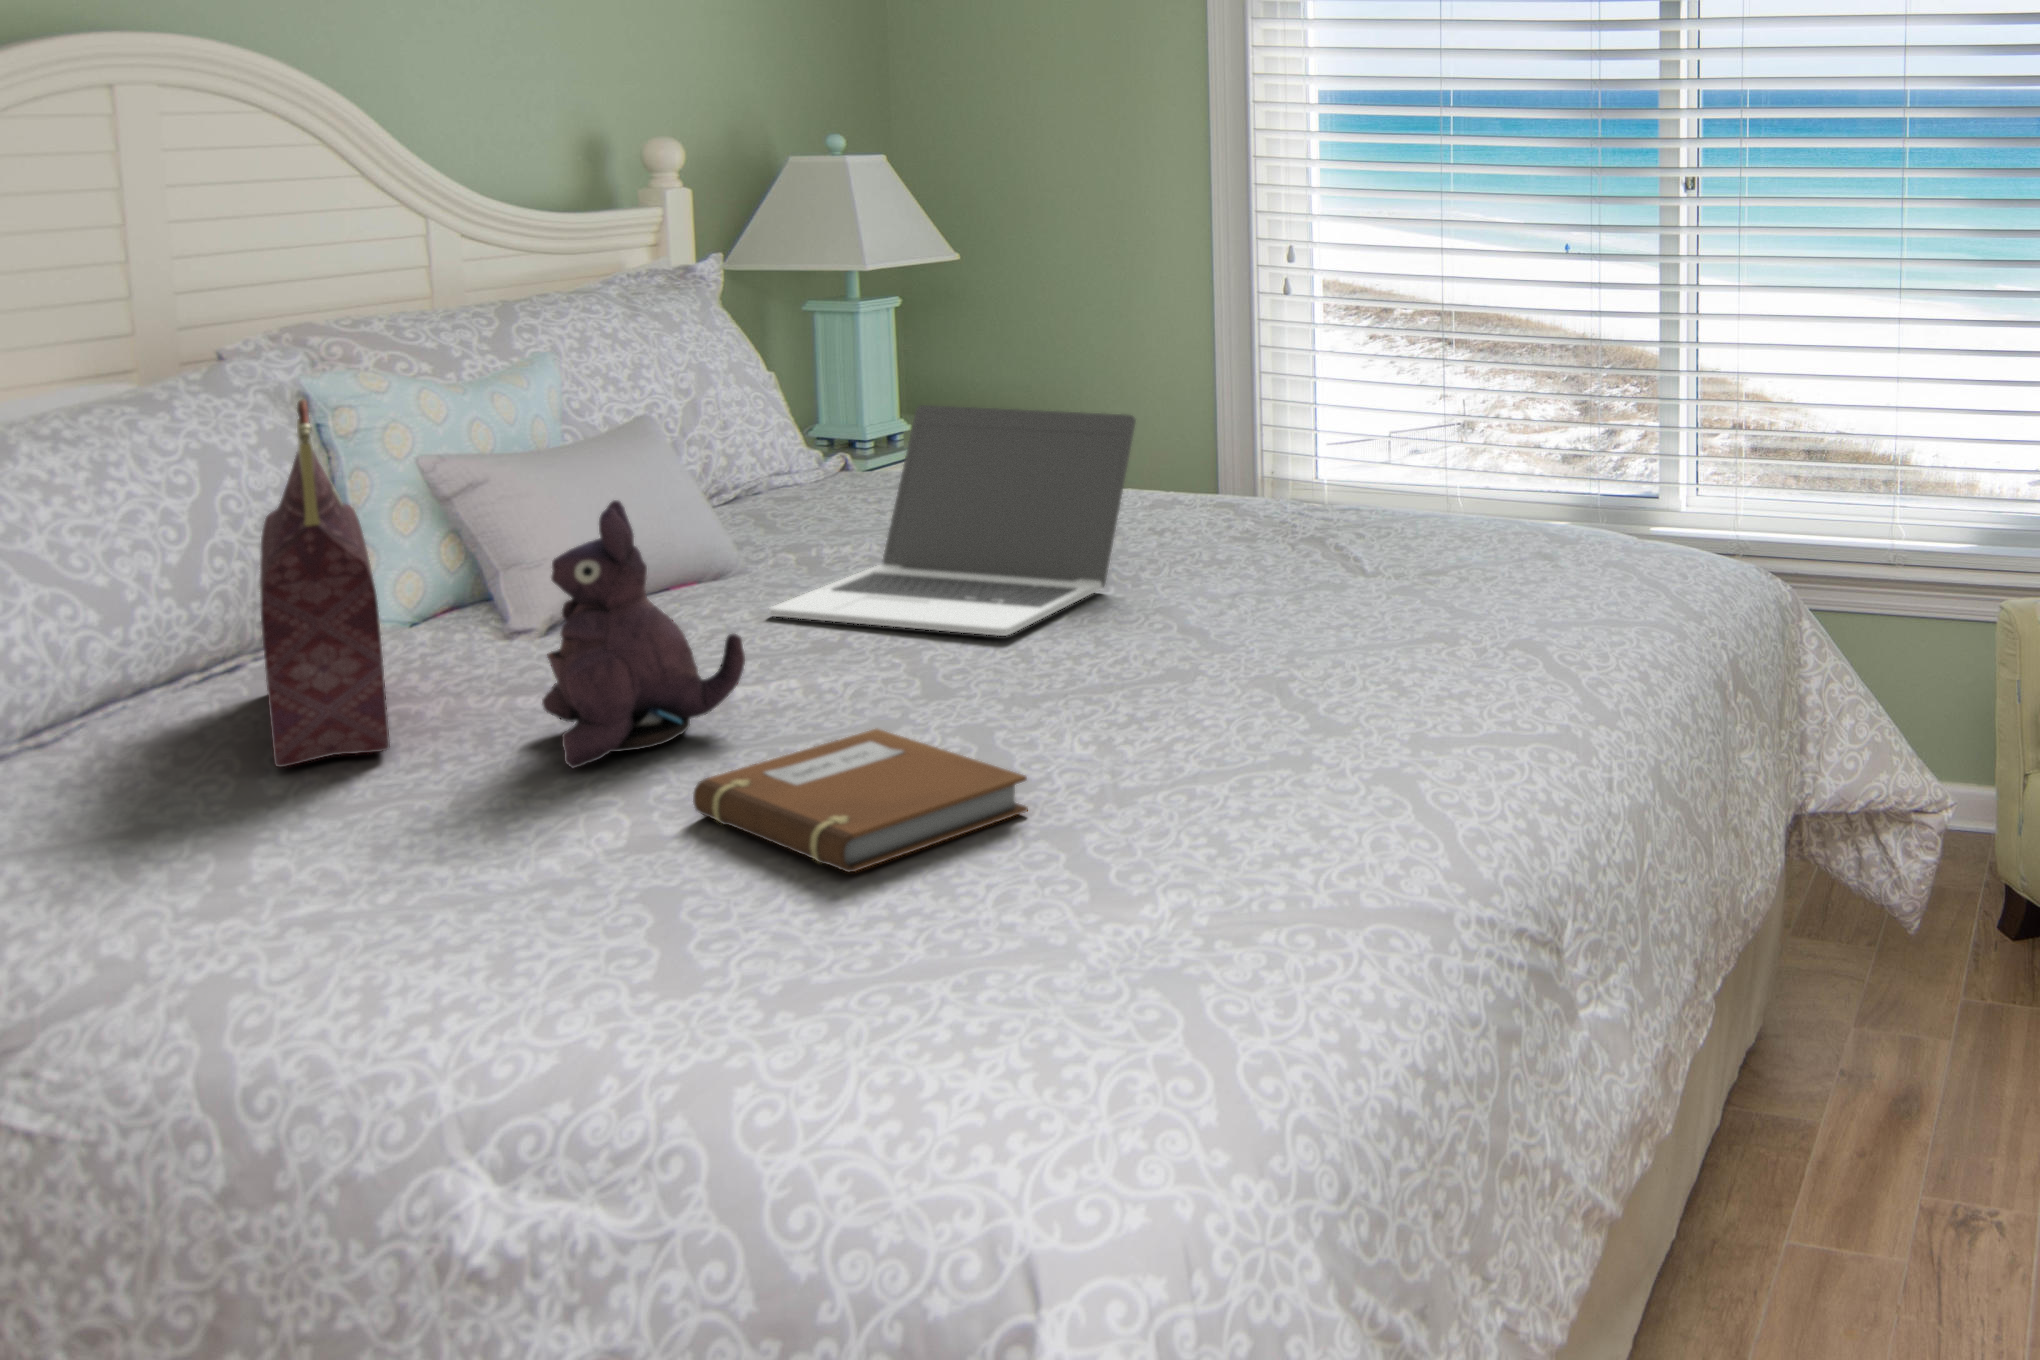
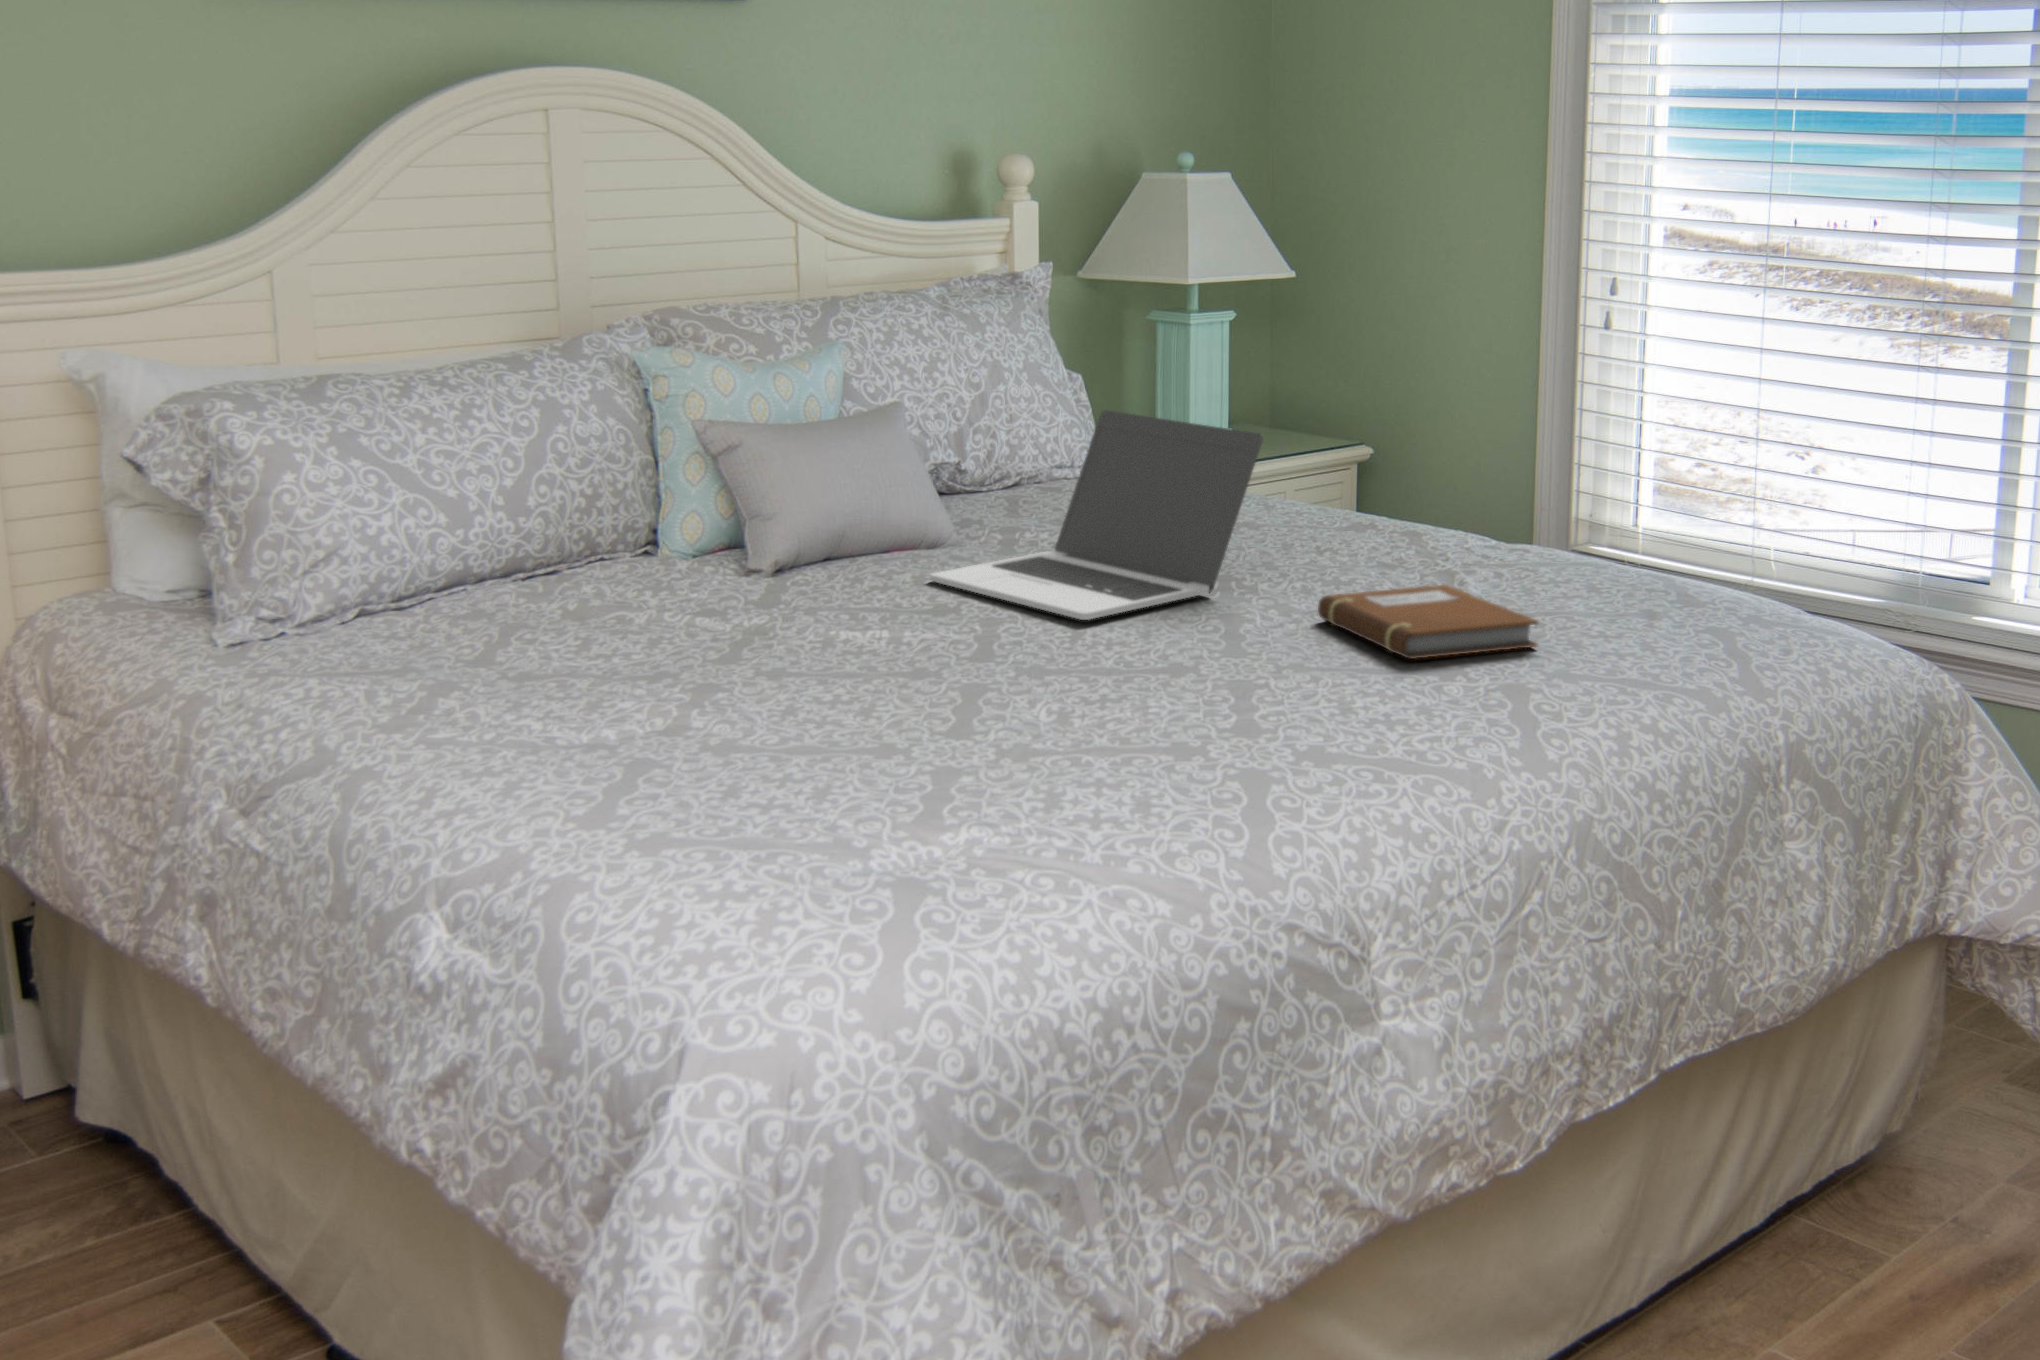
handbag: present [260,400,390,767] -> none [504,365,628,639]
plush toy: present [542,500,745,768] -> none [680,463,830,669]
notebook: present [693,729,1028,872] -> present [1318,585,1538,659]

